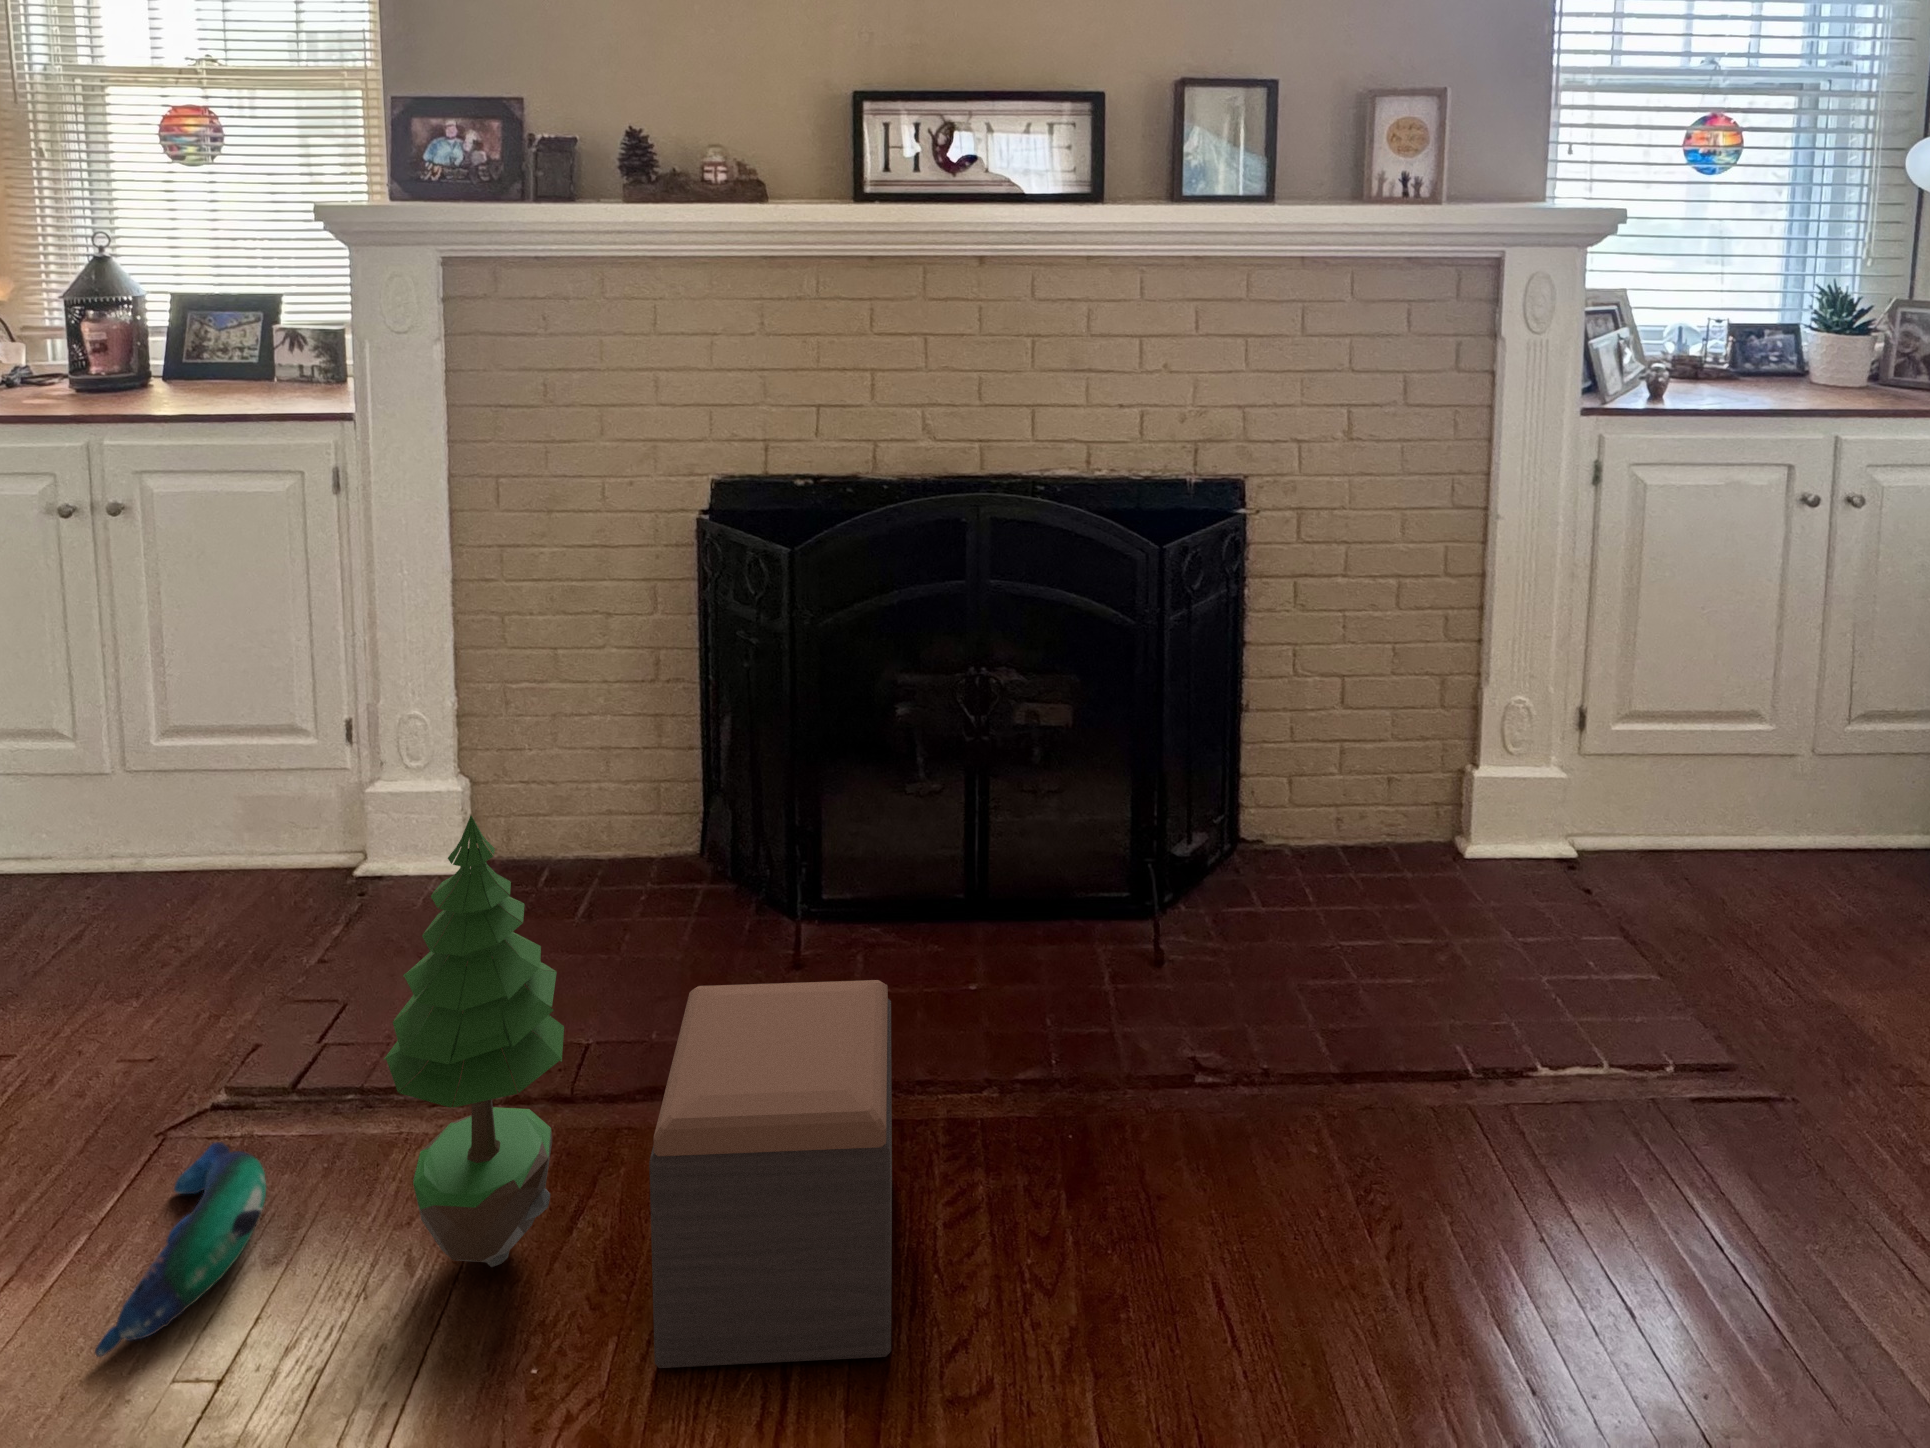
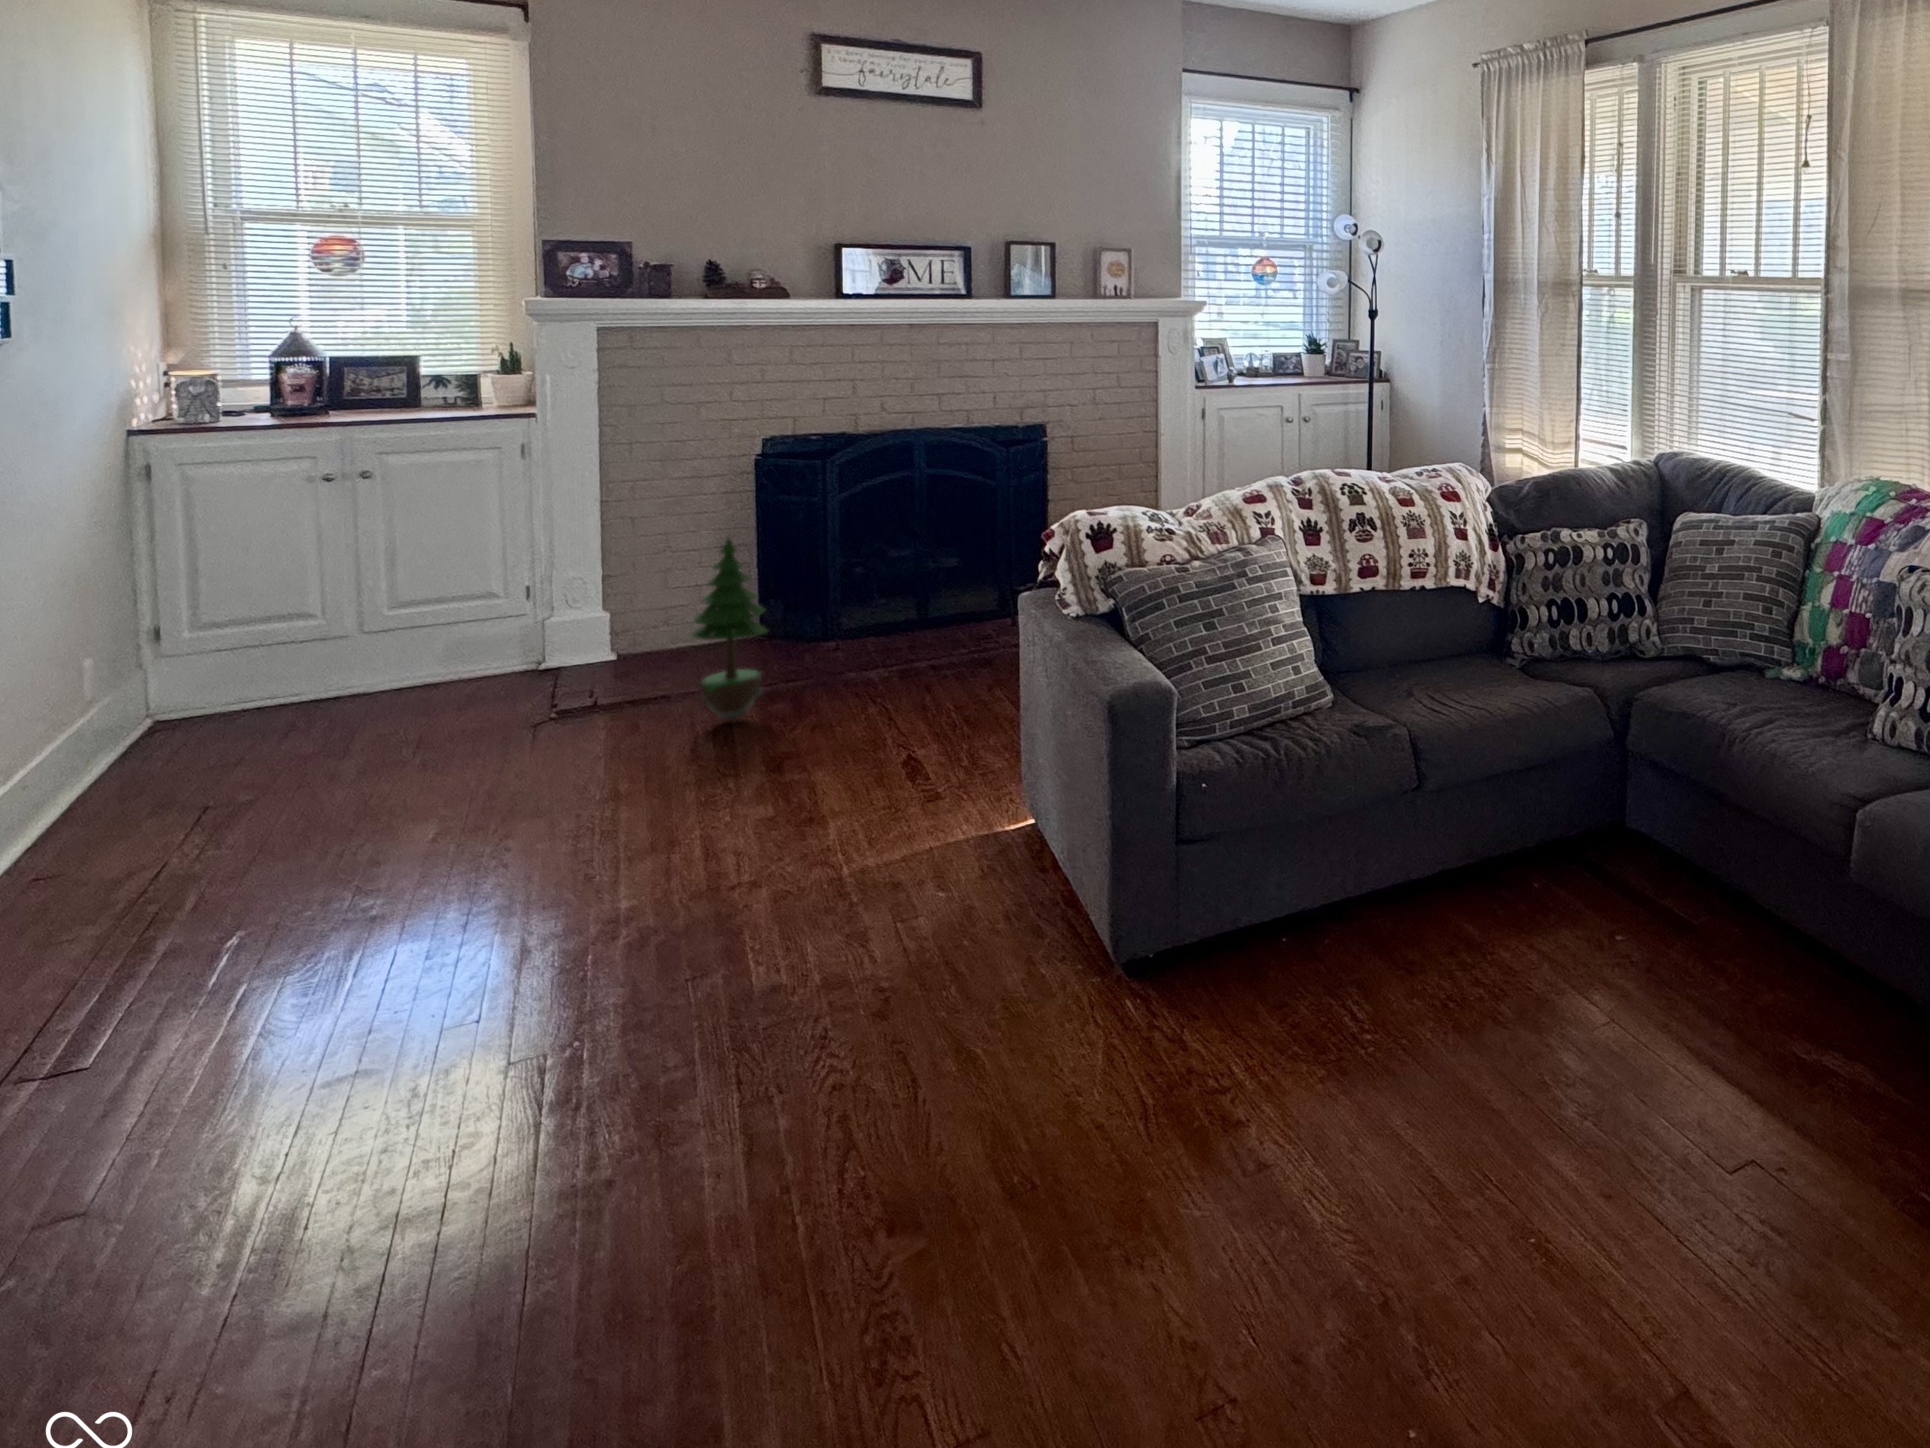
footstool: present [649,980,892,1368] -> none [813,600,921,721]
plush toy: present [95,1142,266,1357] -> none [551,709,624,760]

